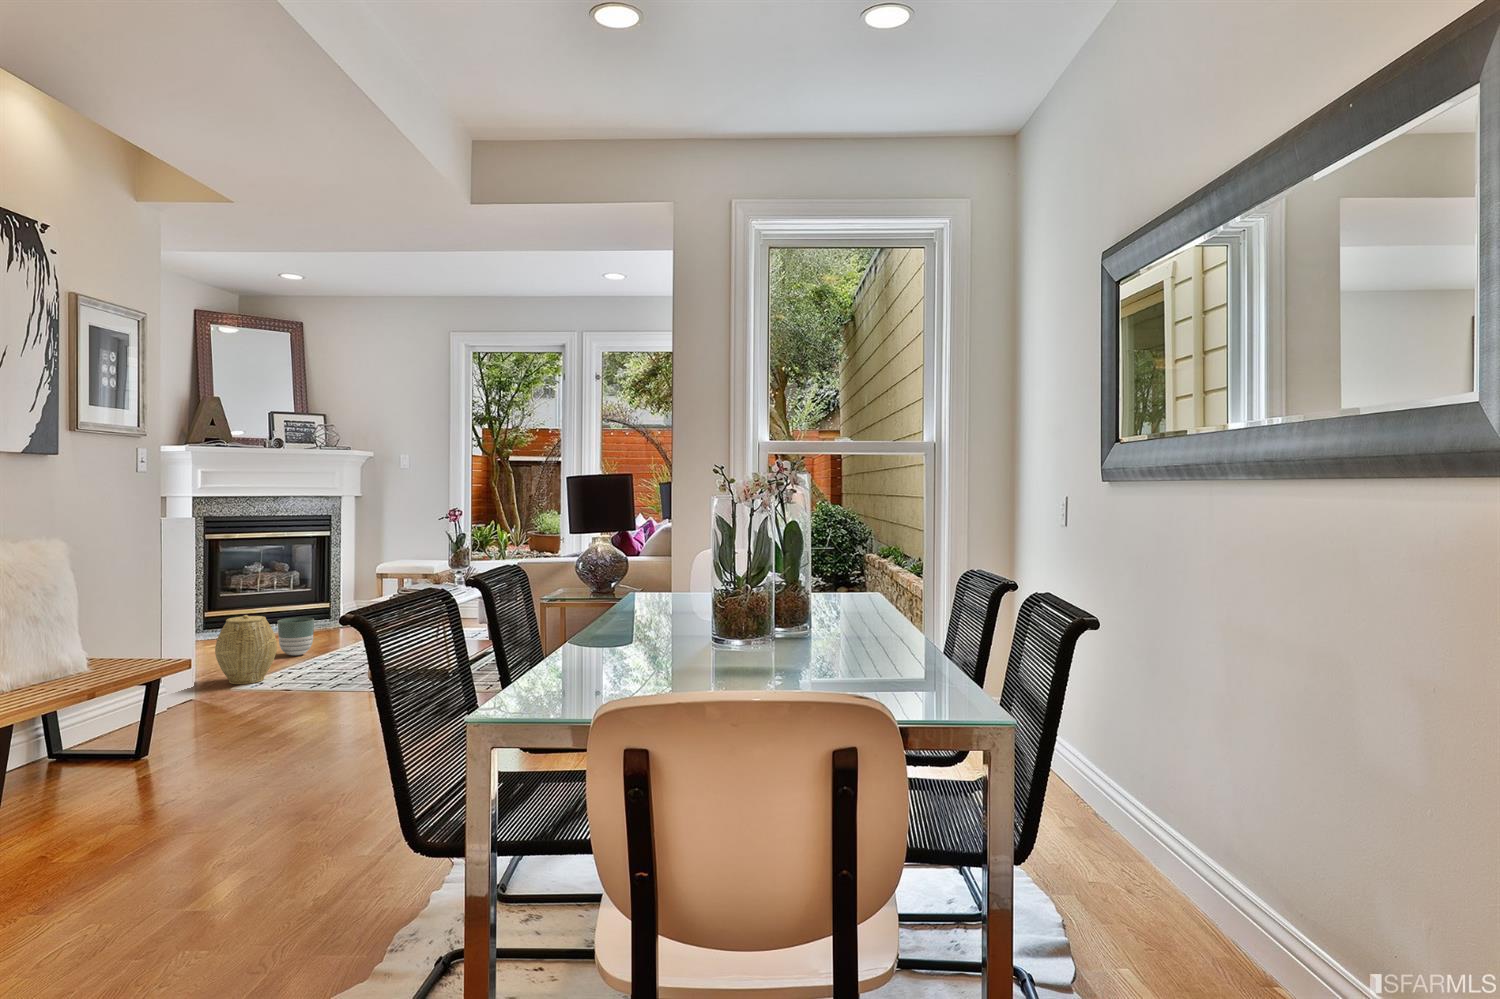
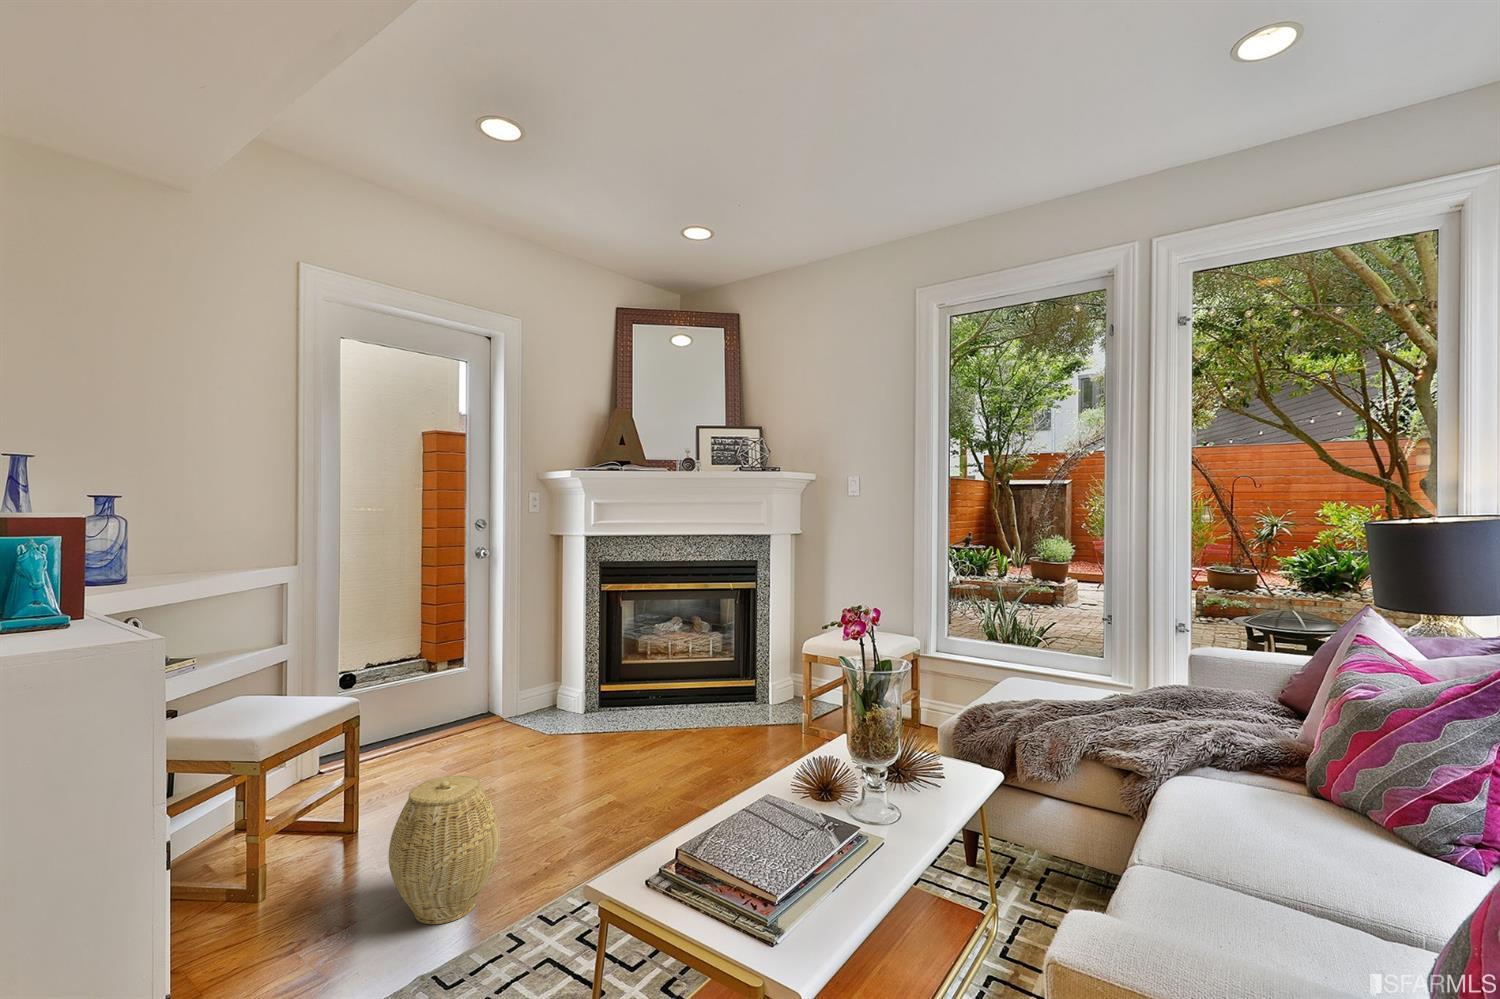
planter: present [278,617,314,656] -> none [591,742,646,813]

